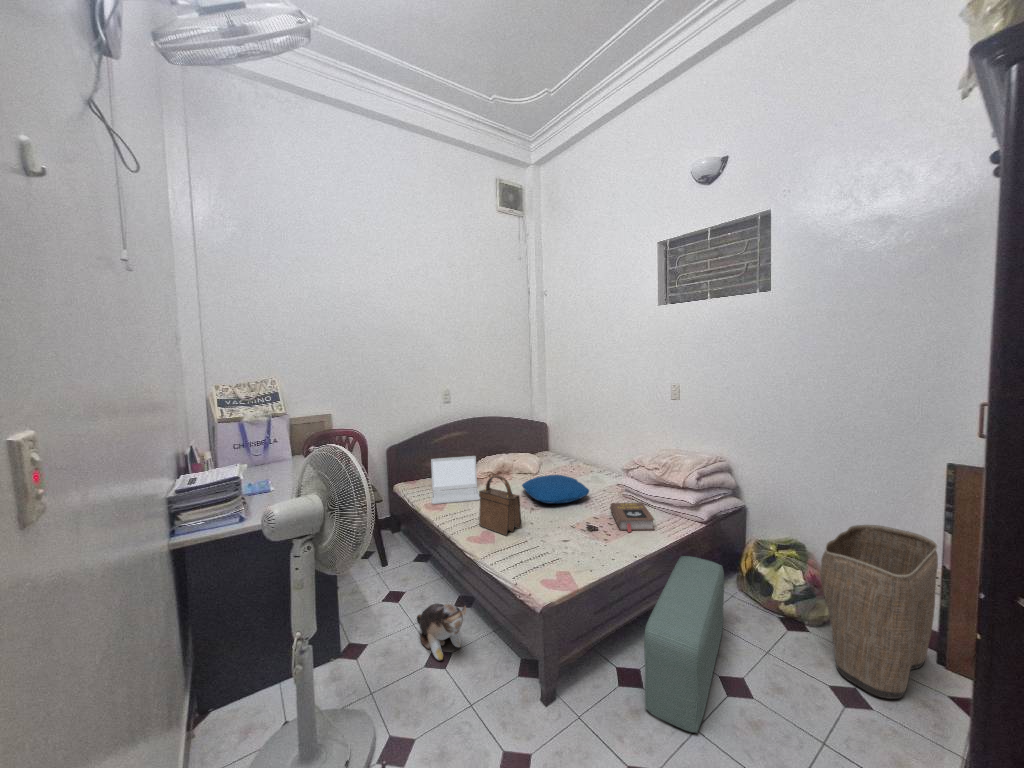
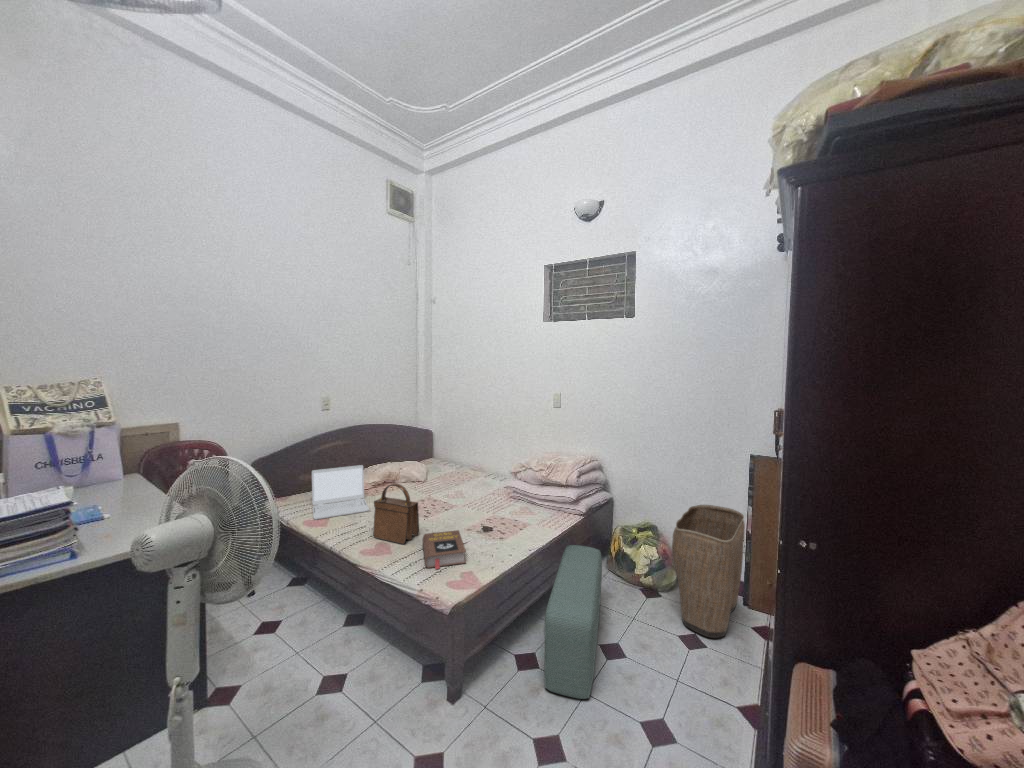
pillow: present [522,475,589,503] -> none [413,480,481,509]
book: present [610,502,654,532] -> present [423,530,466,569]
plush toy: present [417,604,466,660] -> none [301,622,367,687]

